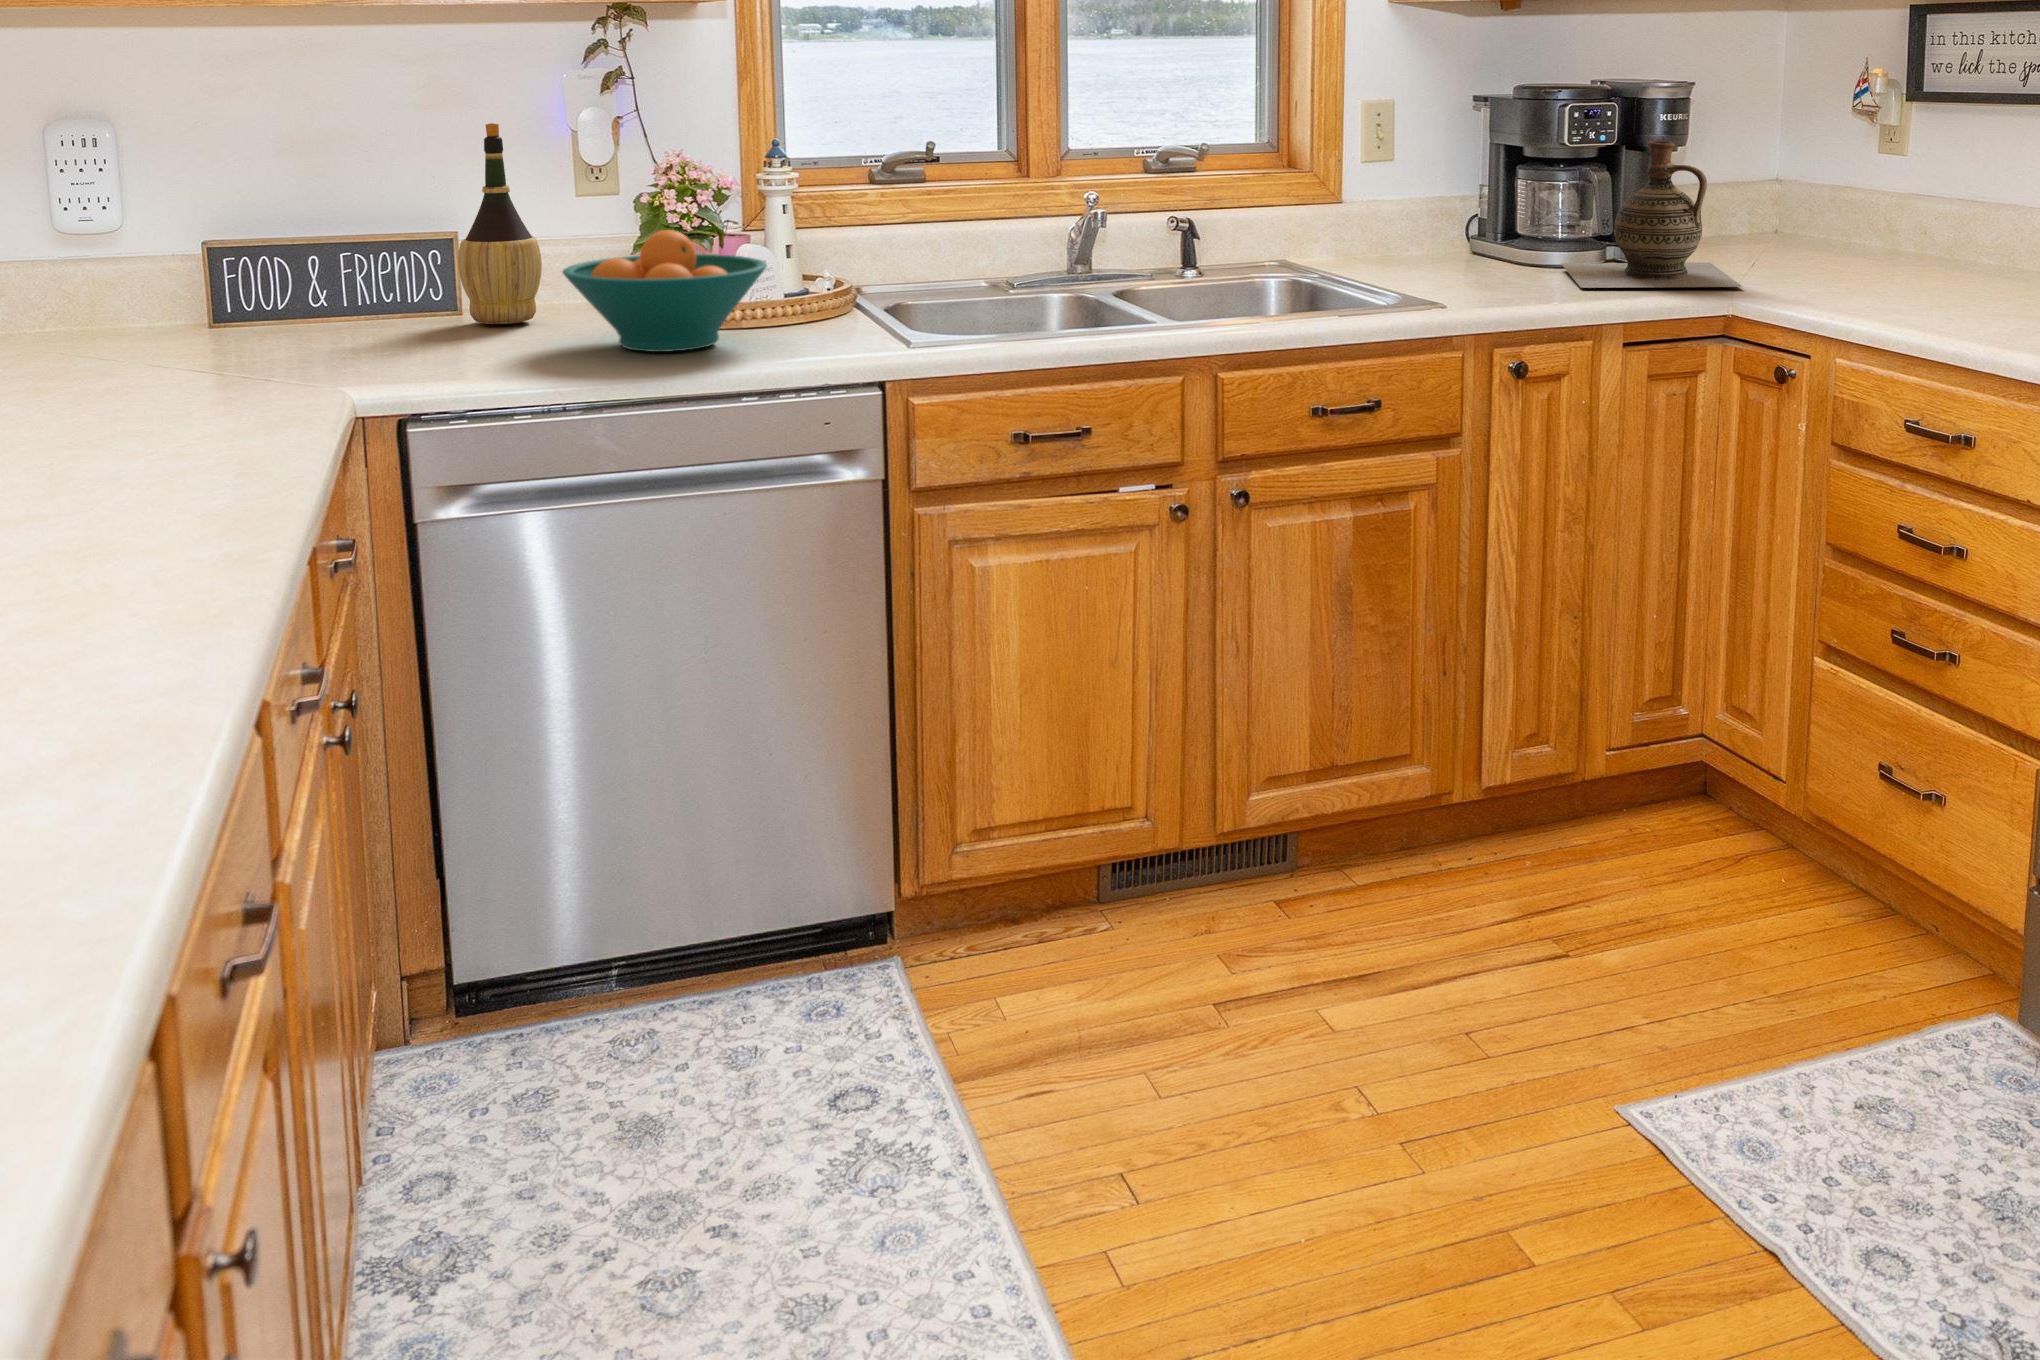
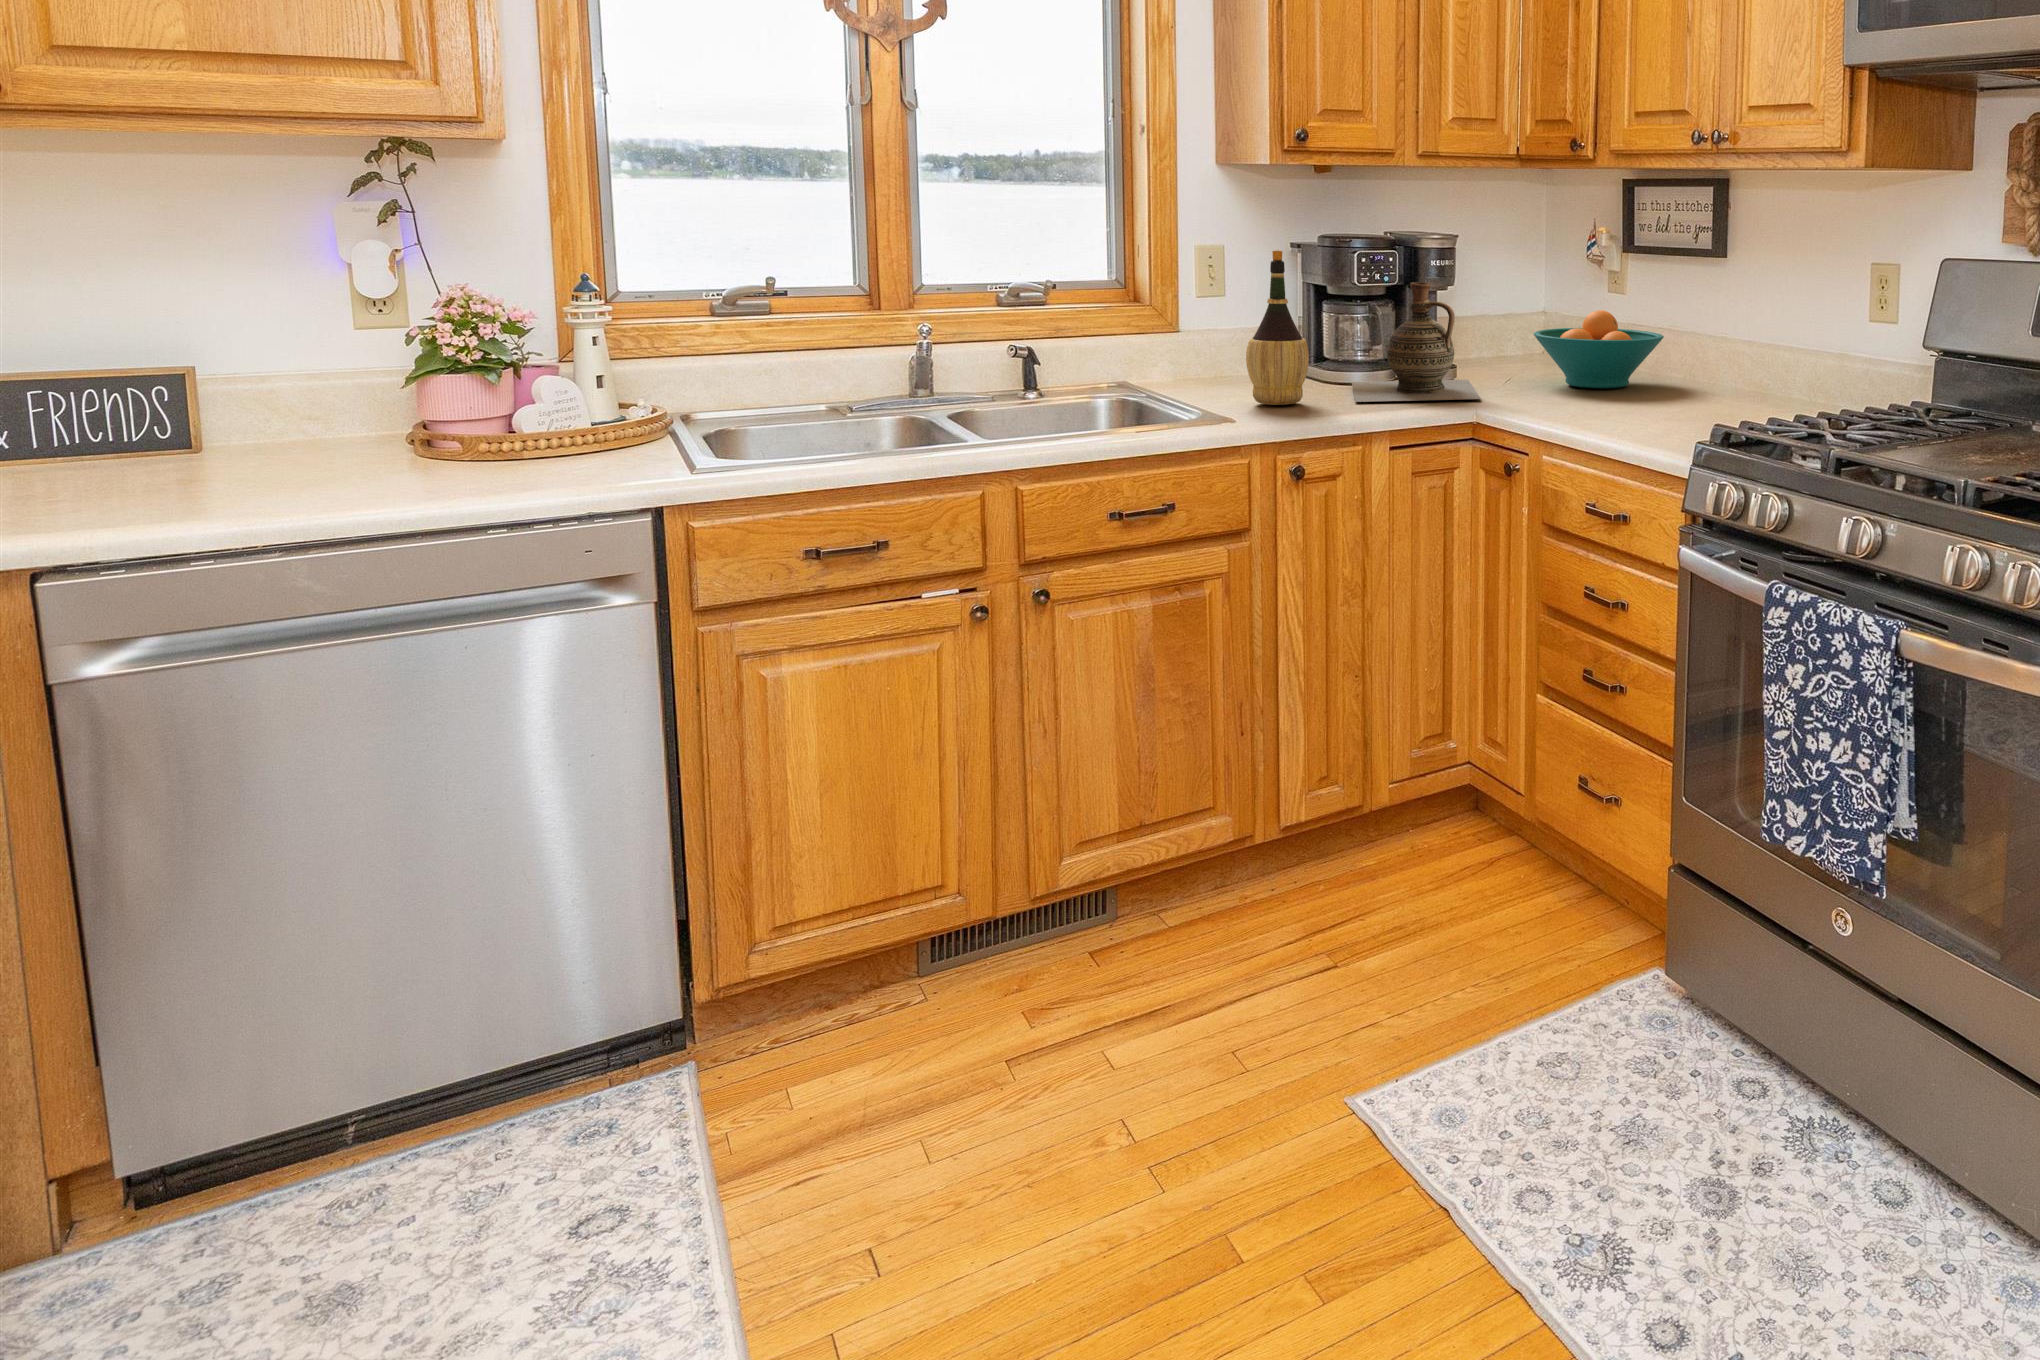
wine bottle: present [458,123,542,324] -> present [1246,250,1309,405]
fruit bowl: present [563,230,767,352] -> present [1534,310,1664,388]

